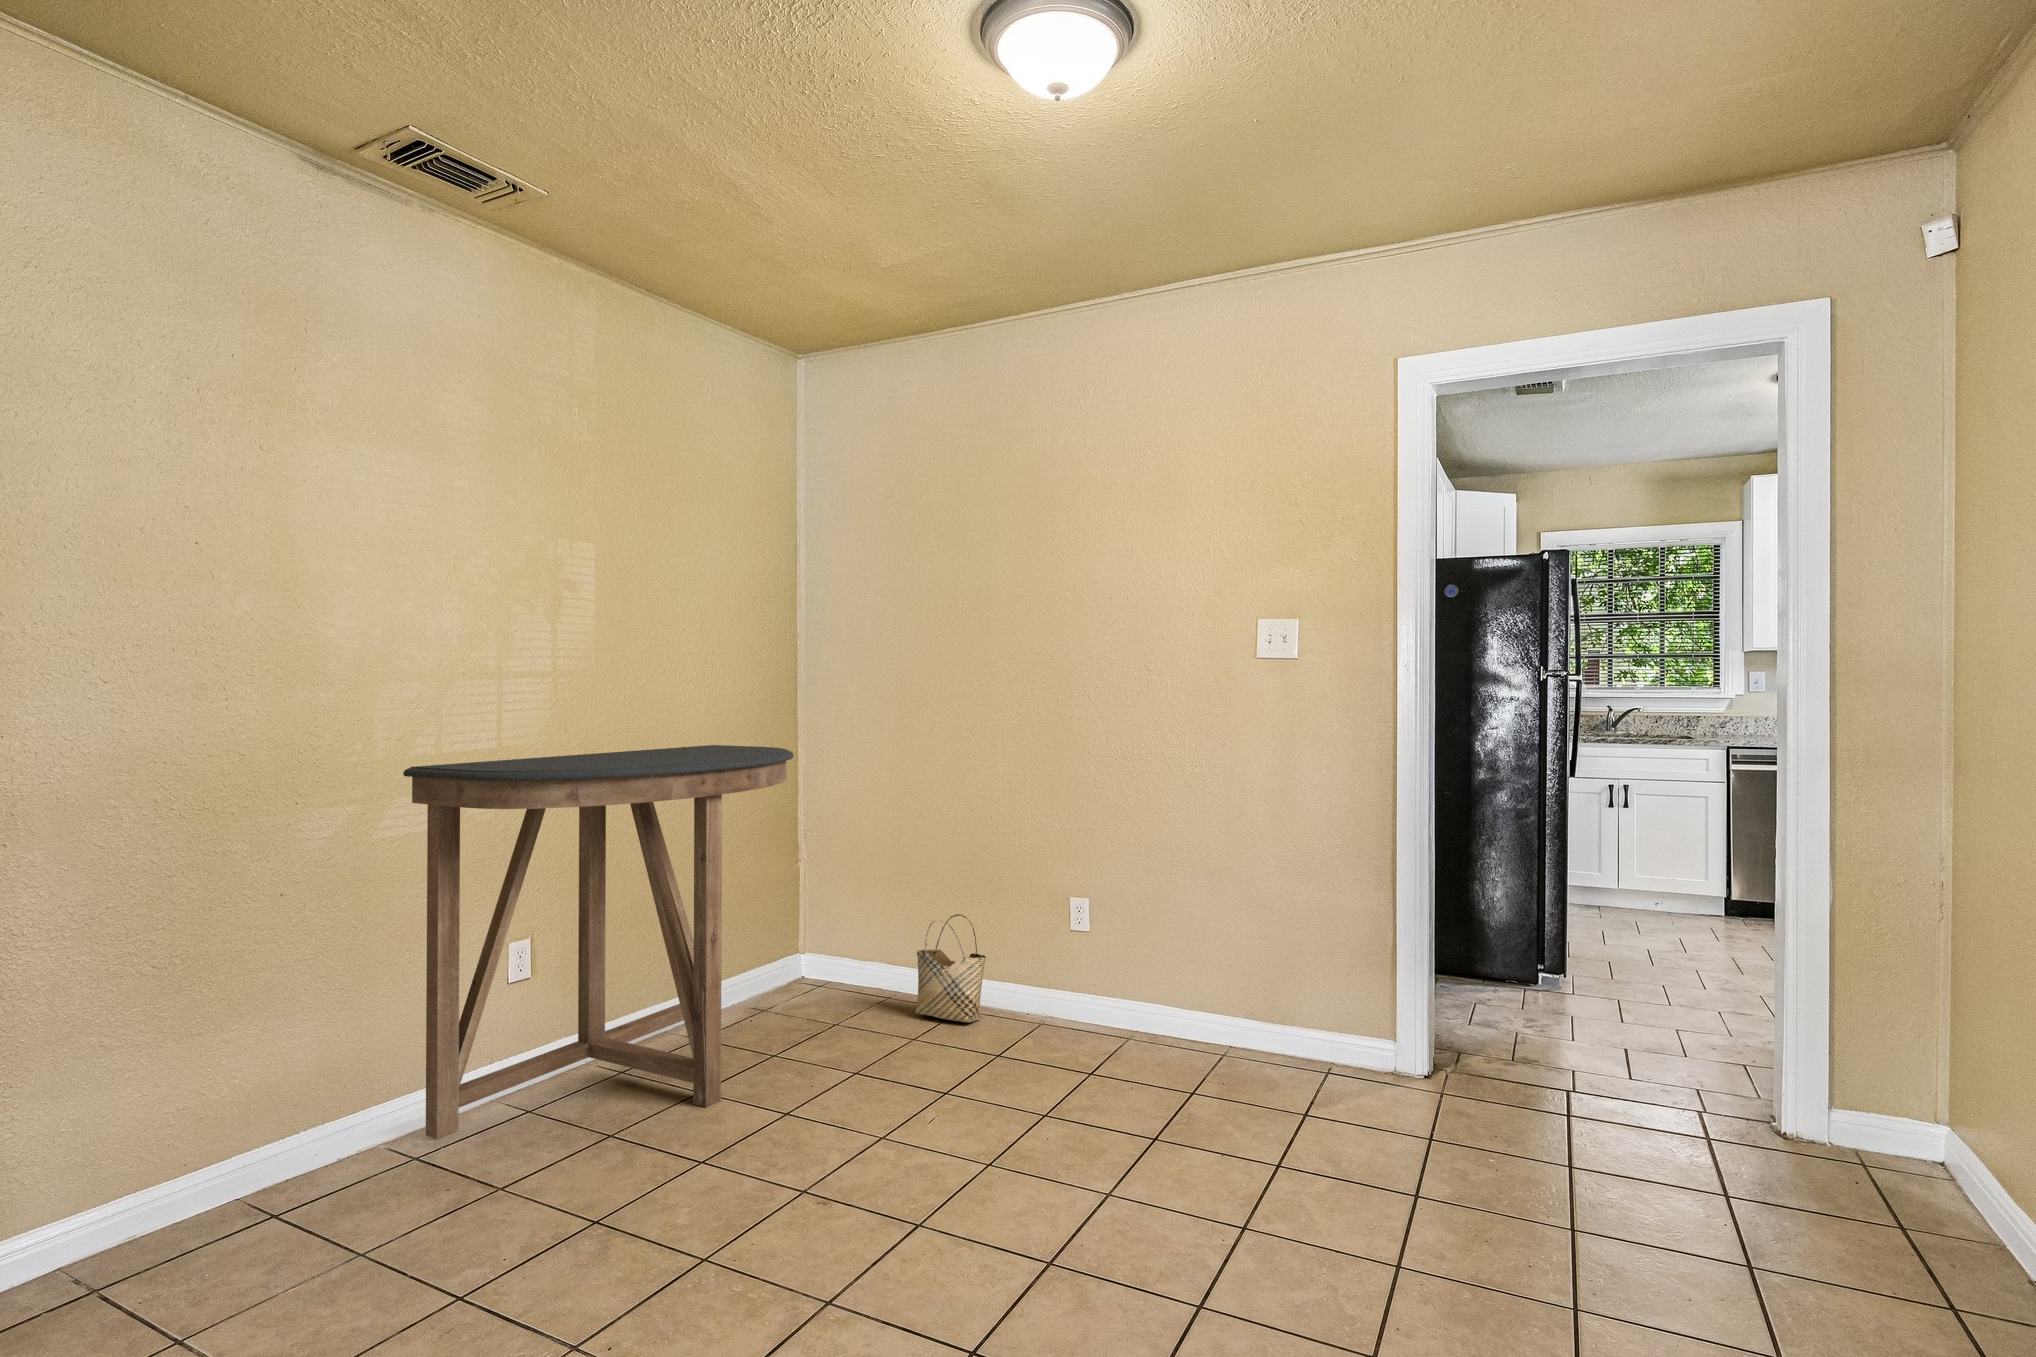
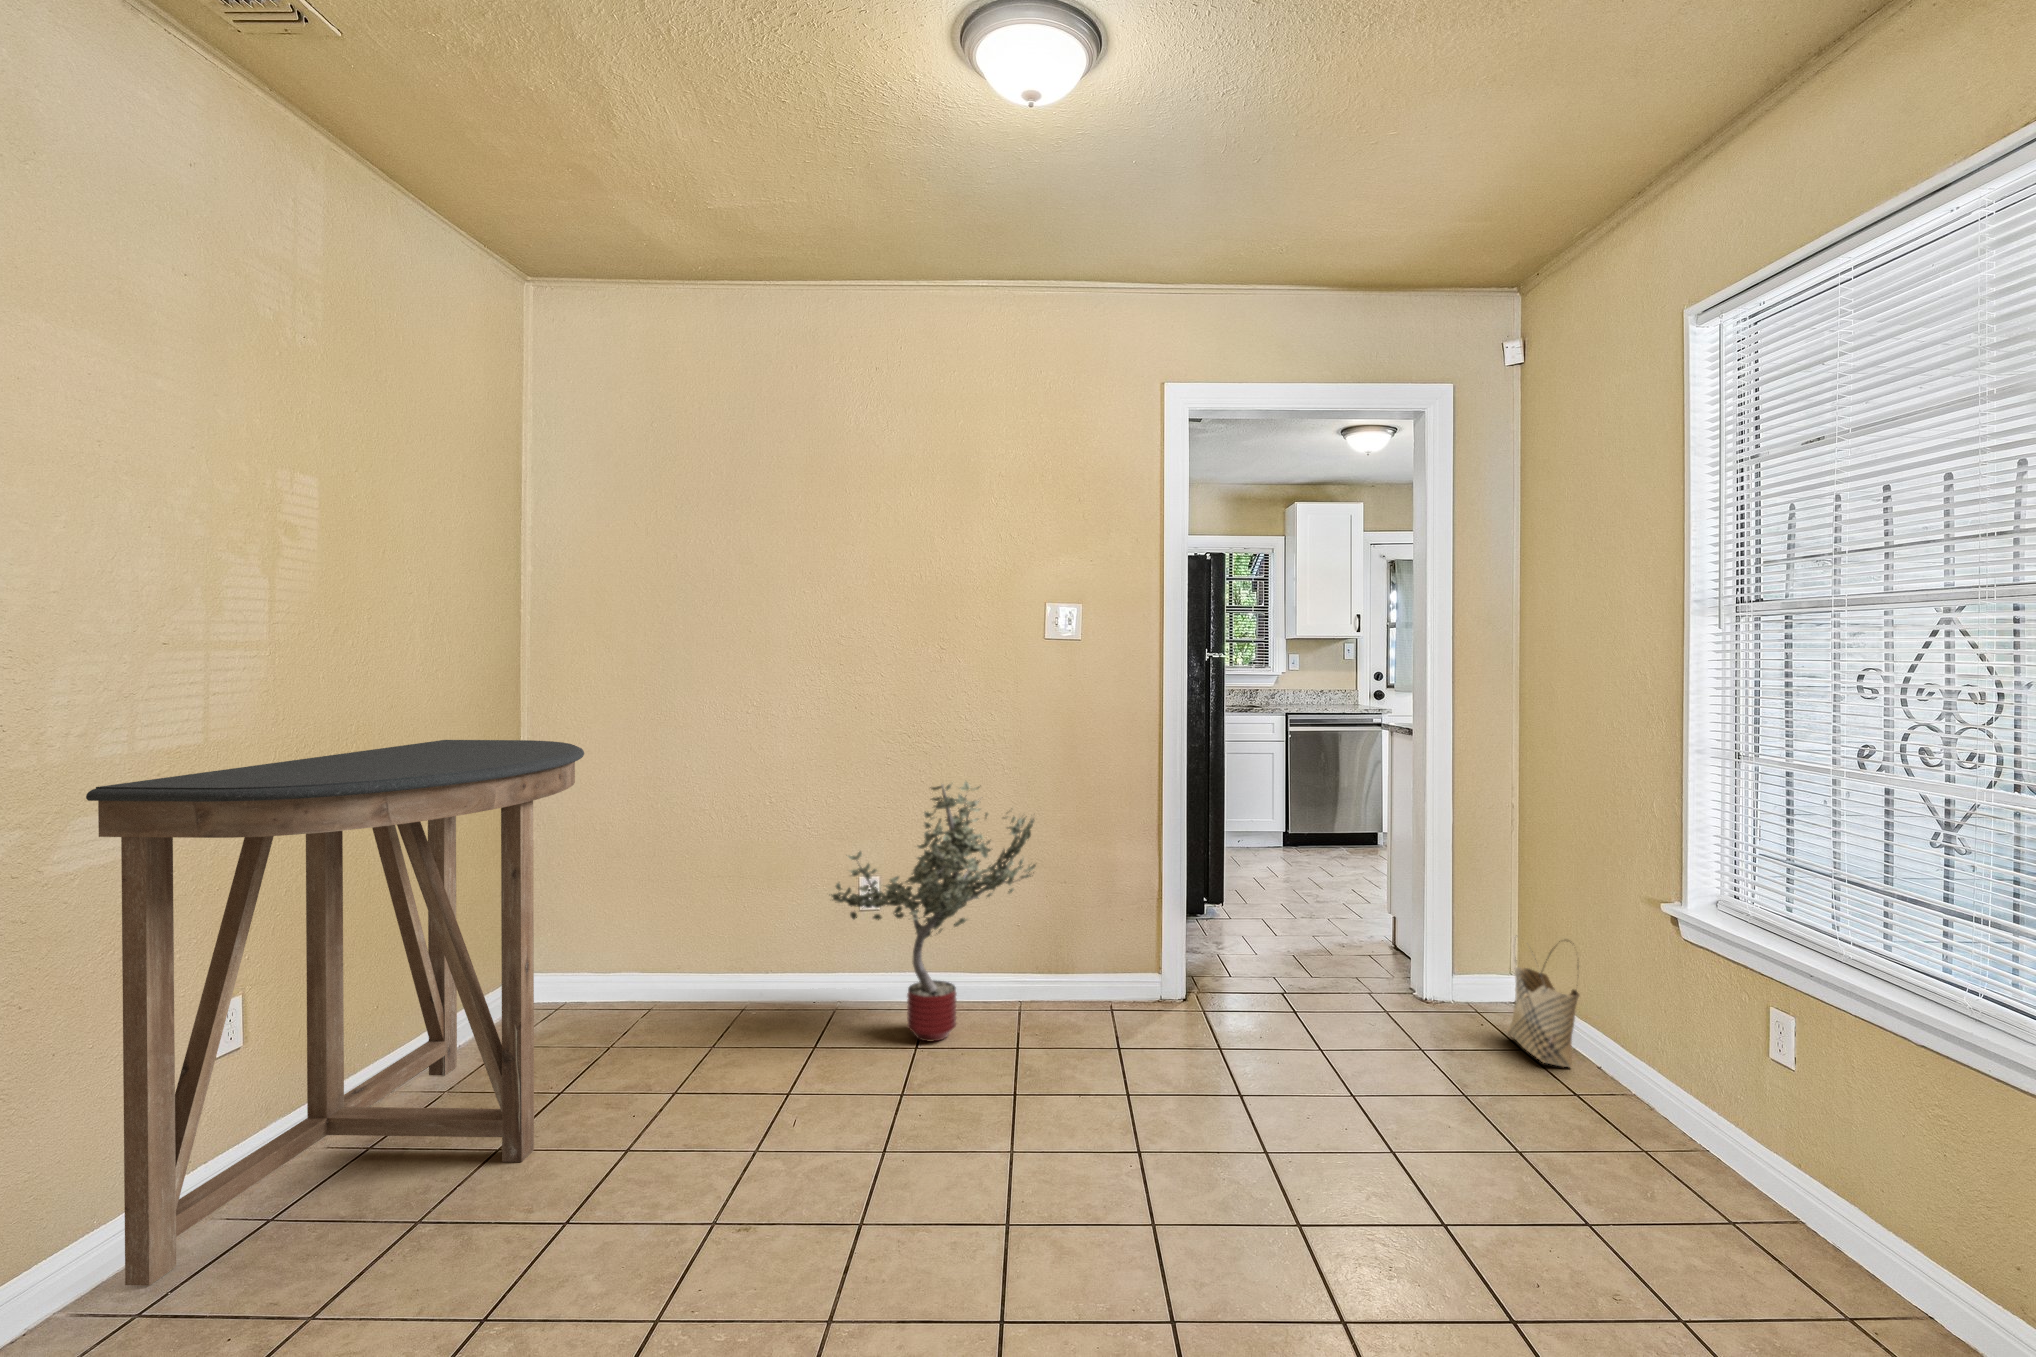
potted tree: none [1020,802,1224,1074] -> present [829,782,1035,1041]
woven basket: present [915,914,986,1022] -> present [1508,939,1579,1067]

